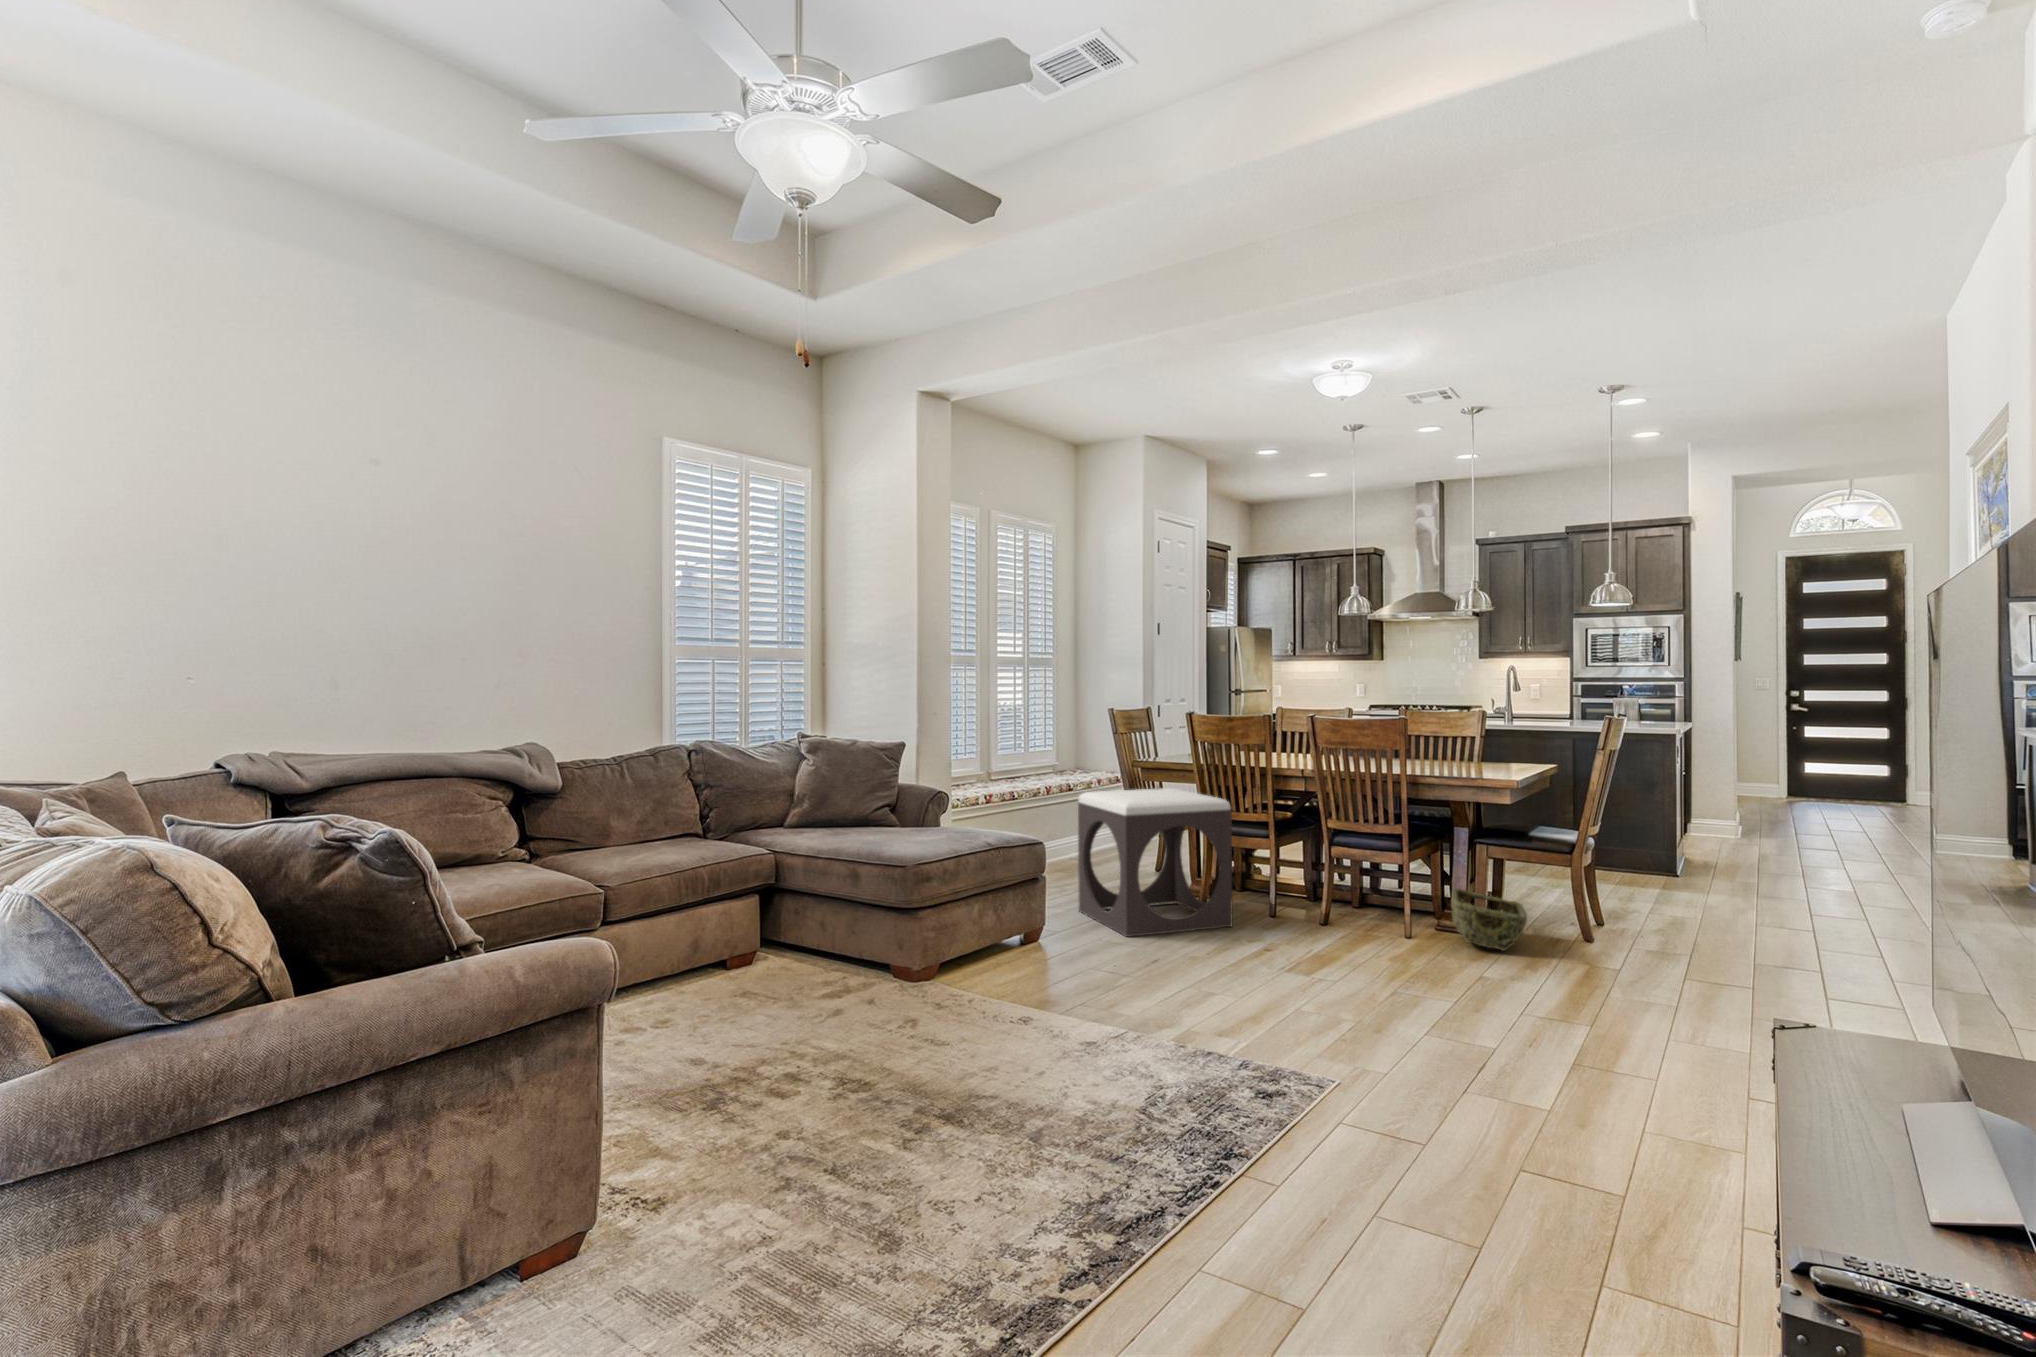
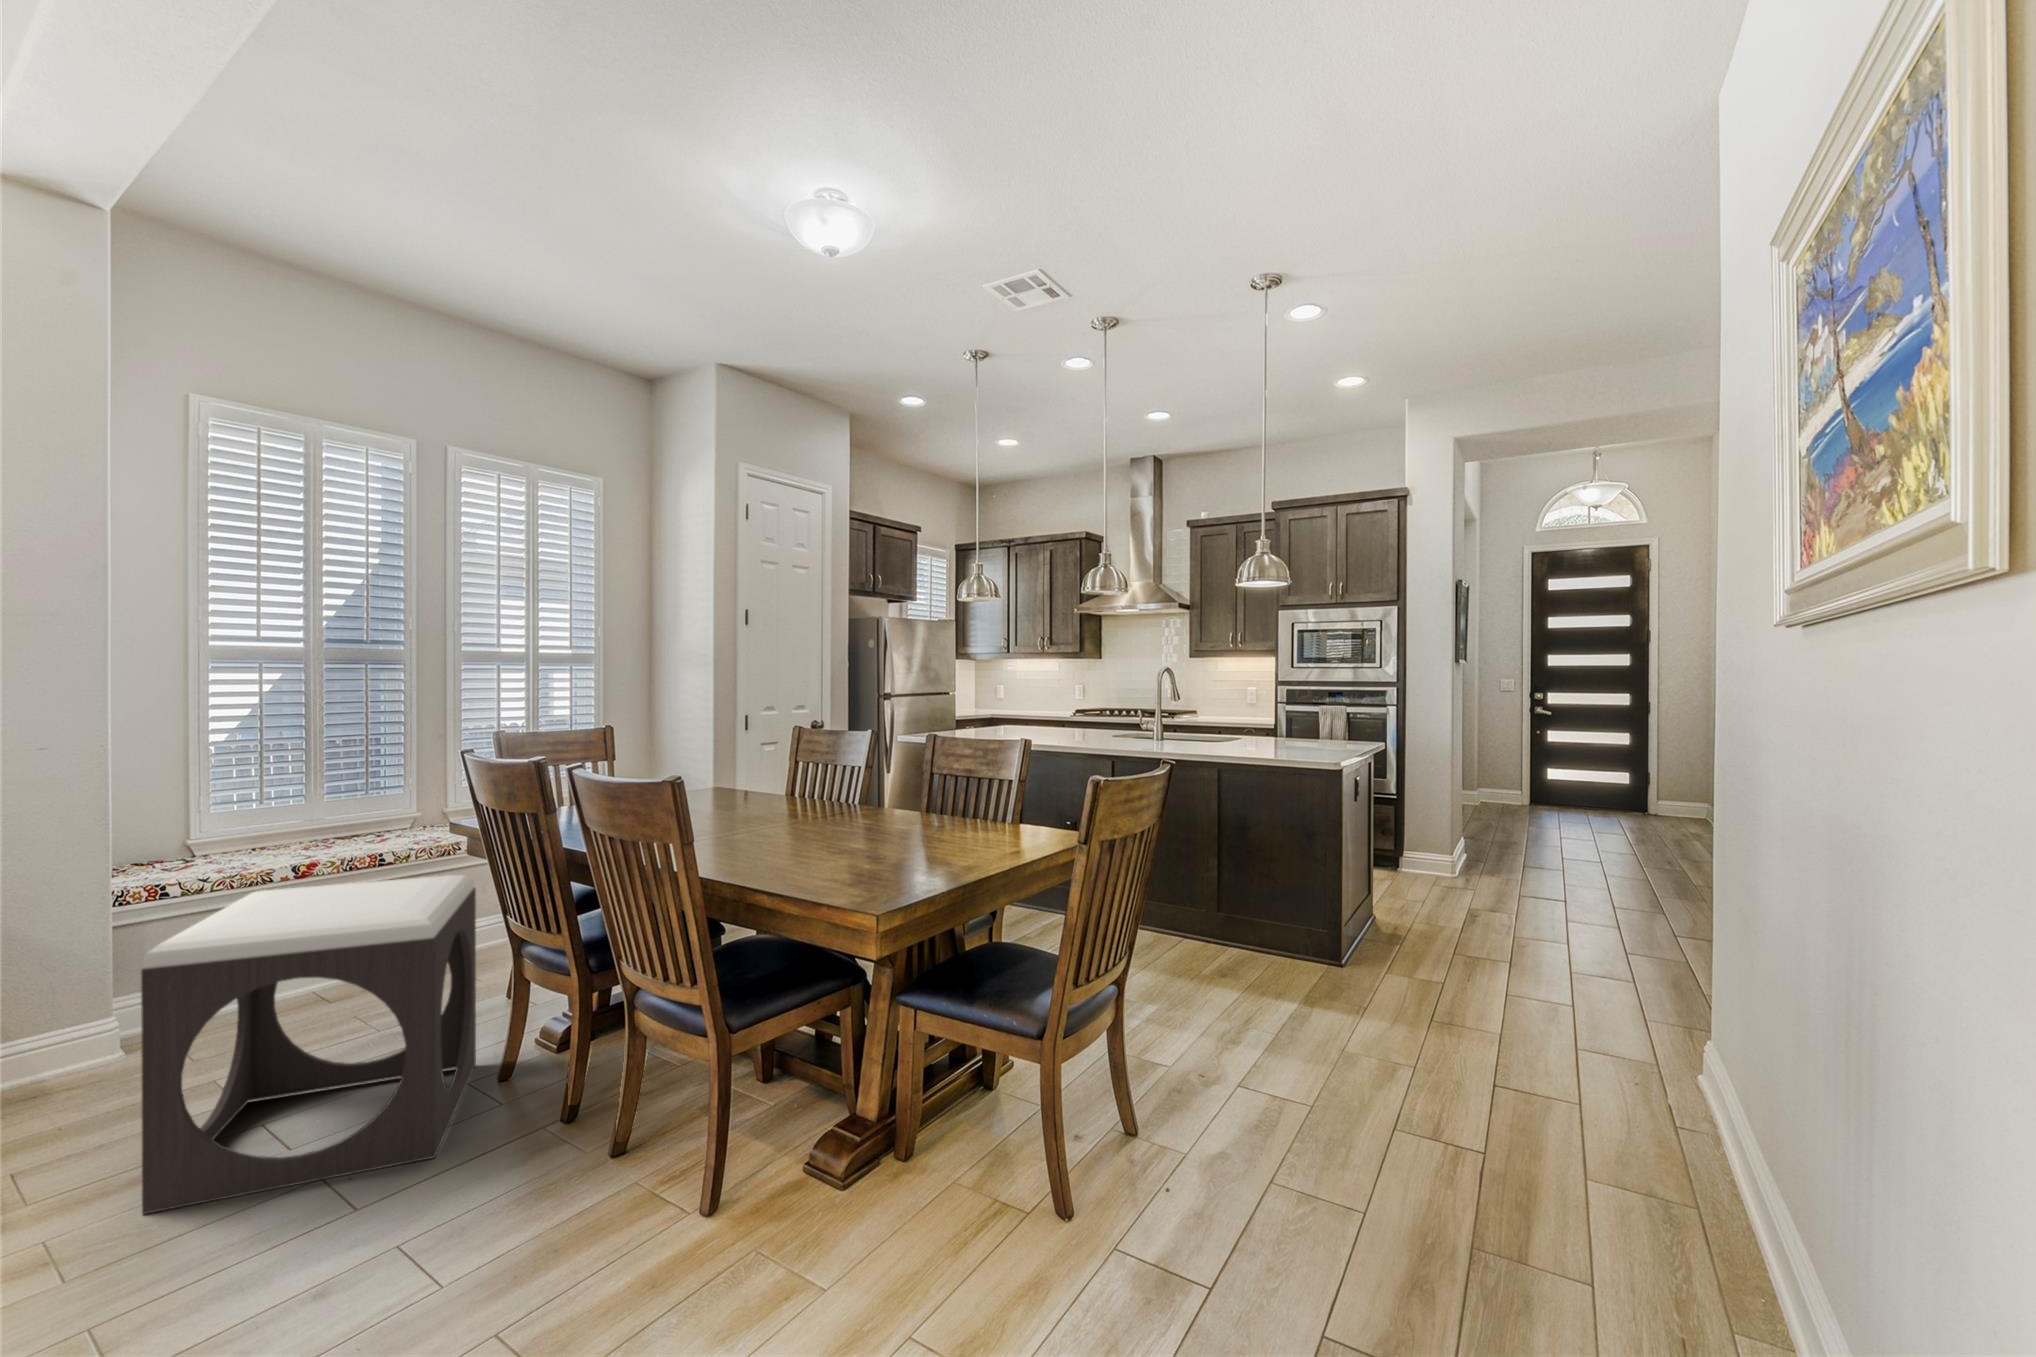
woven basket: present [1451,889,1527,951] -> none [746,1083,936,1264]

